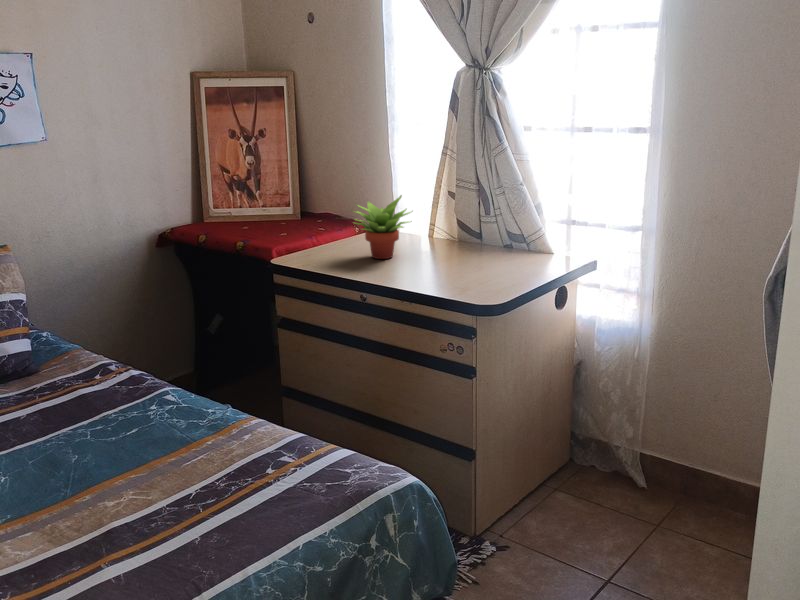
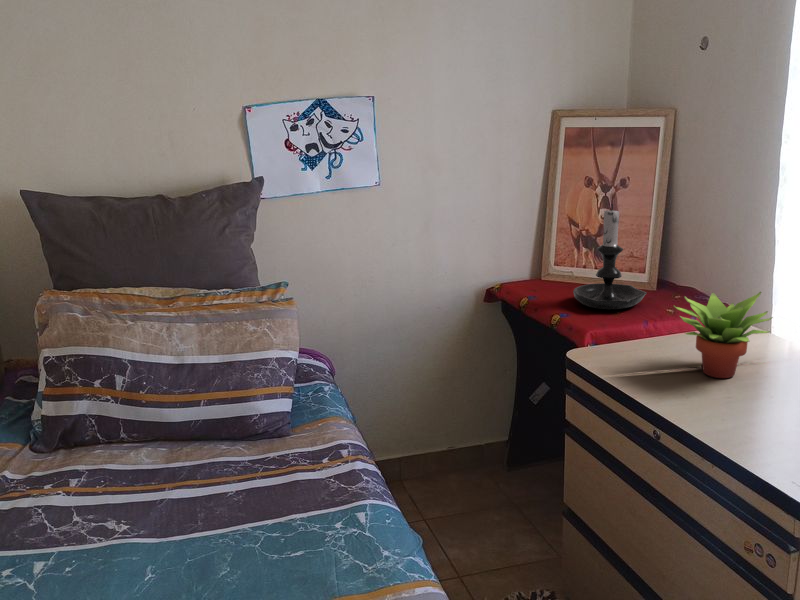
candle holder: none [244,147,301,234] -> present [573,204,647,309]

